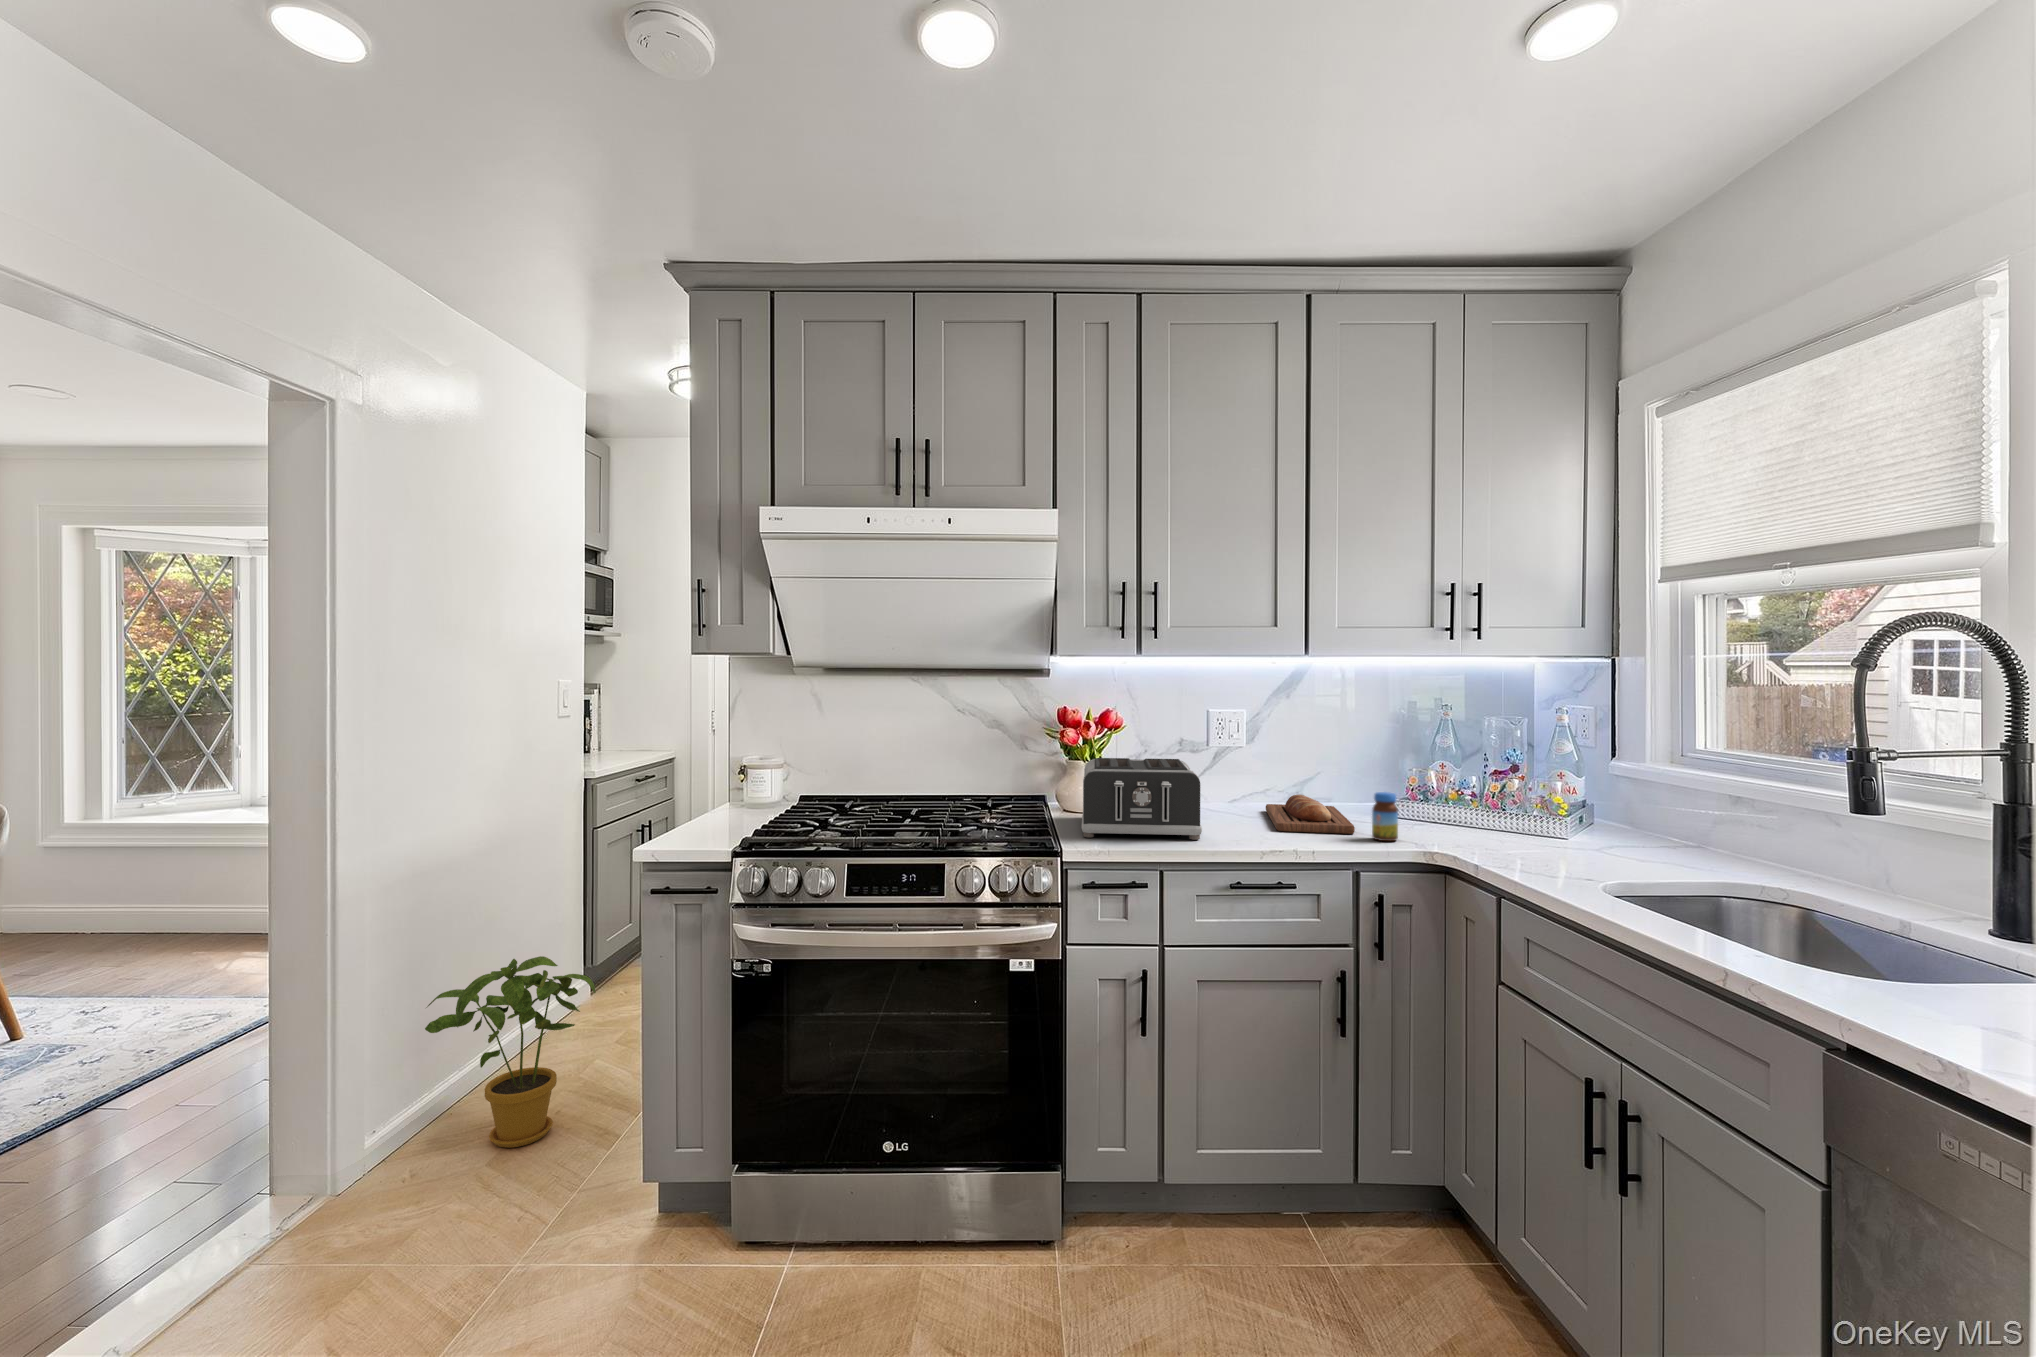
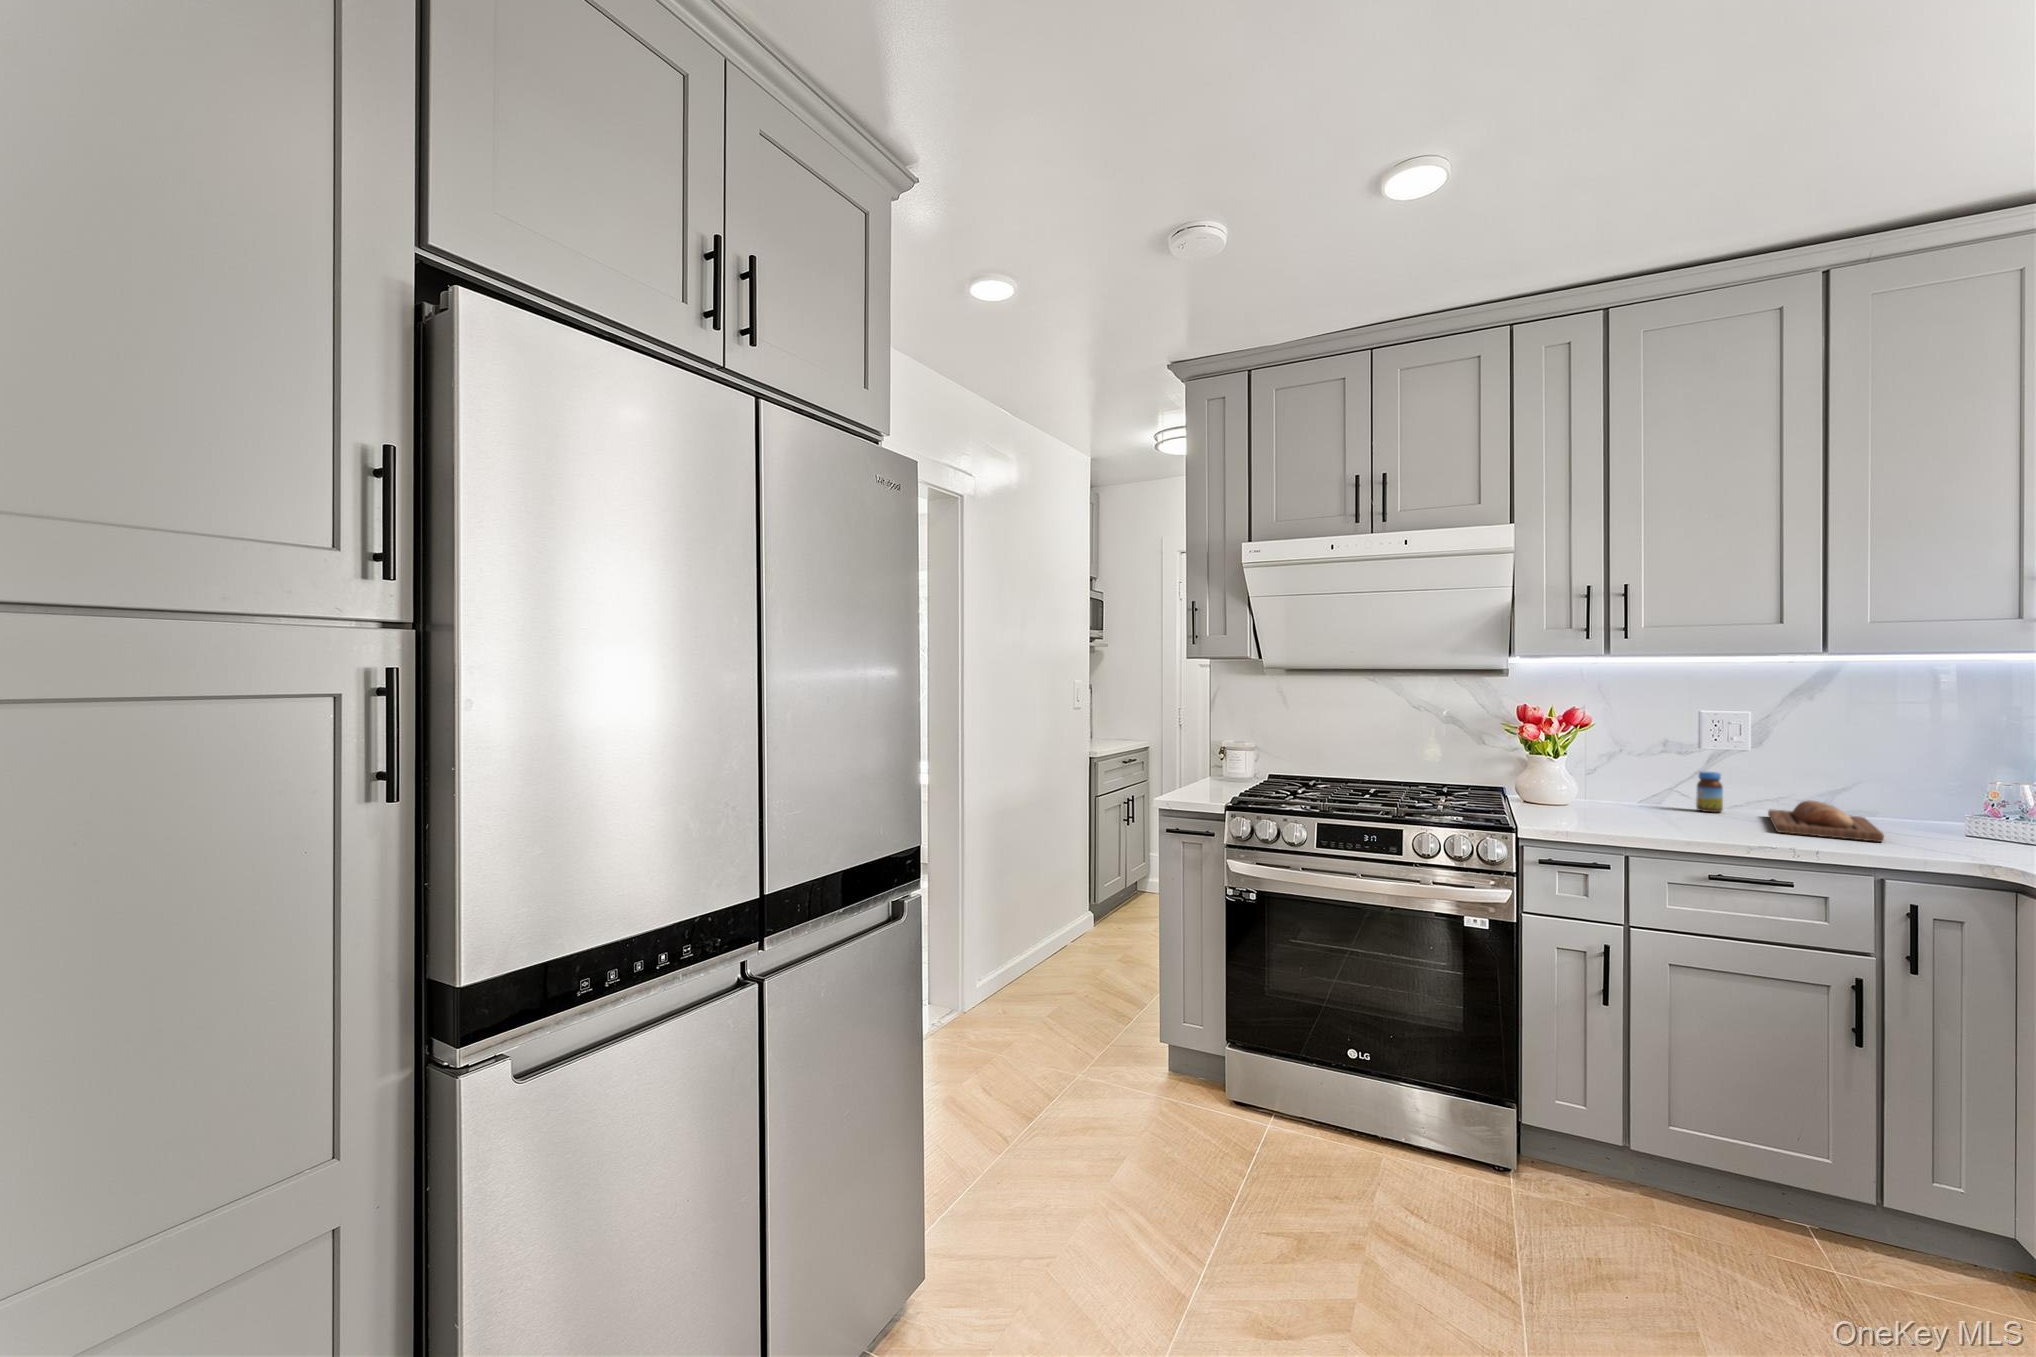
toaster: present [1081,758,1202,840] -> none [1540,751,1678,831]
jar: present [1372,792,1398,841] -> present [1696,772,1723,813]
house plant: present [425,956,596,1148] -> none [1003,876,1113,1013]

